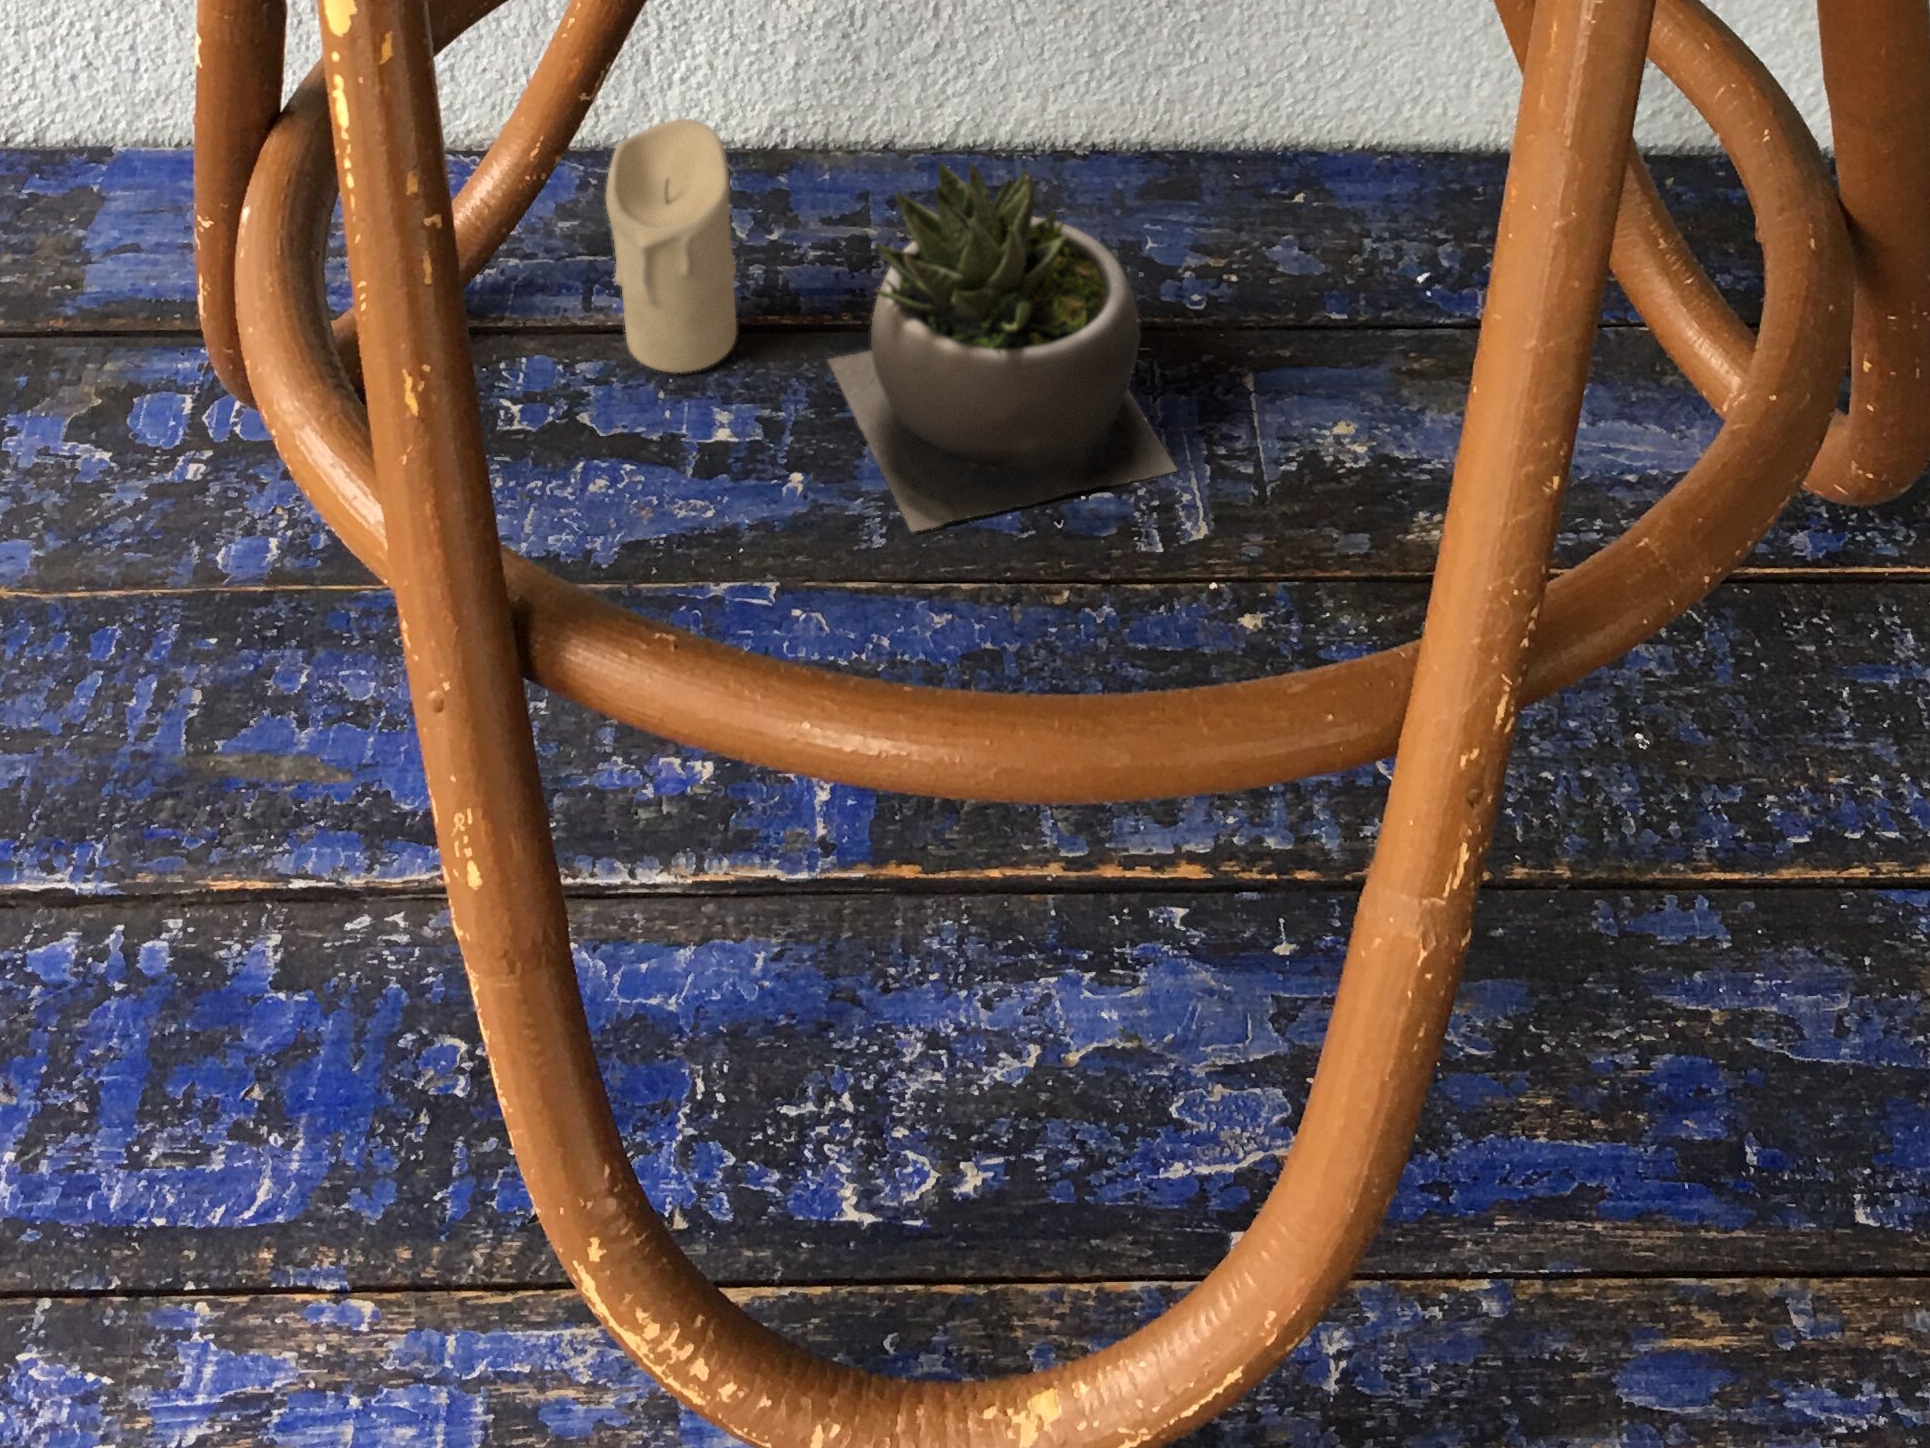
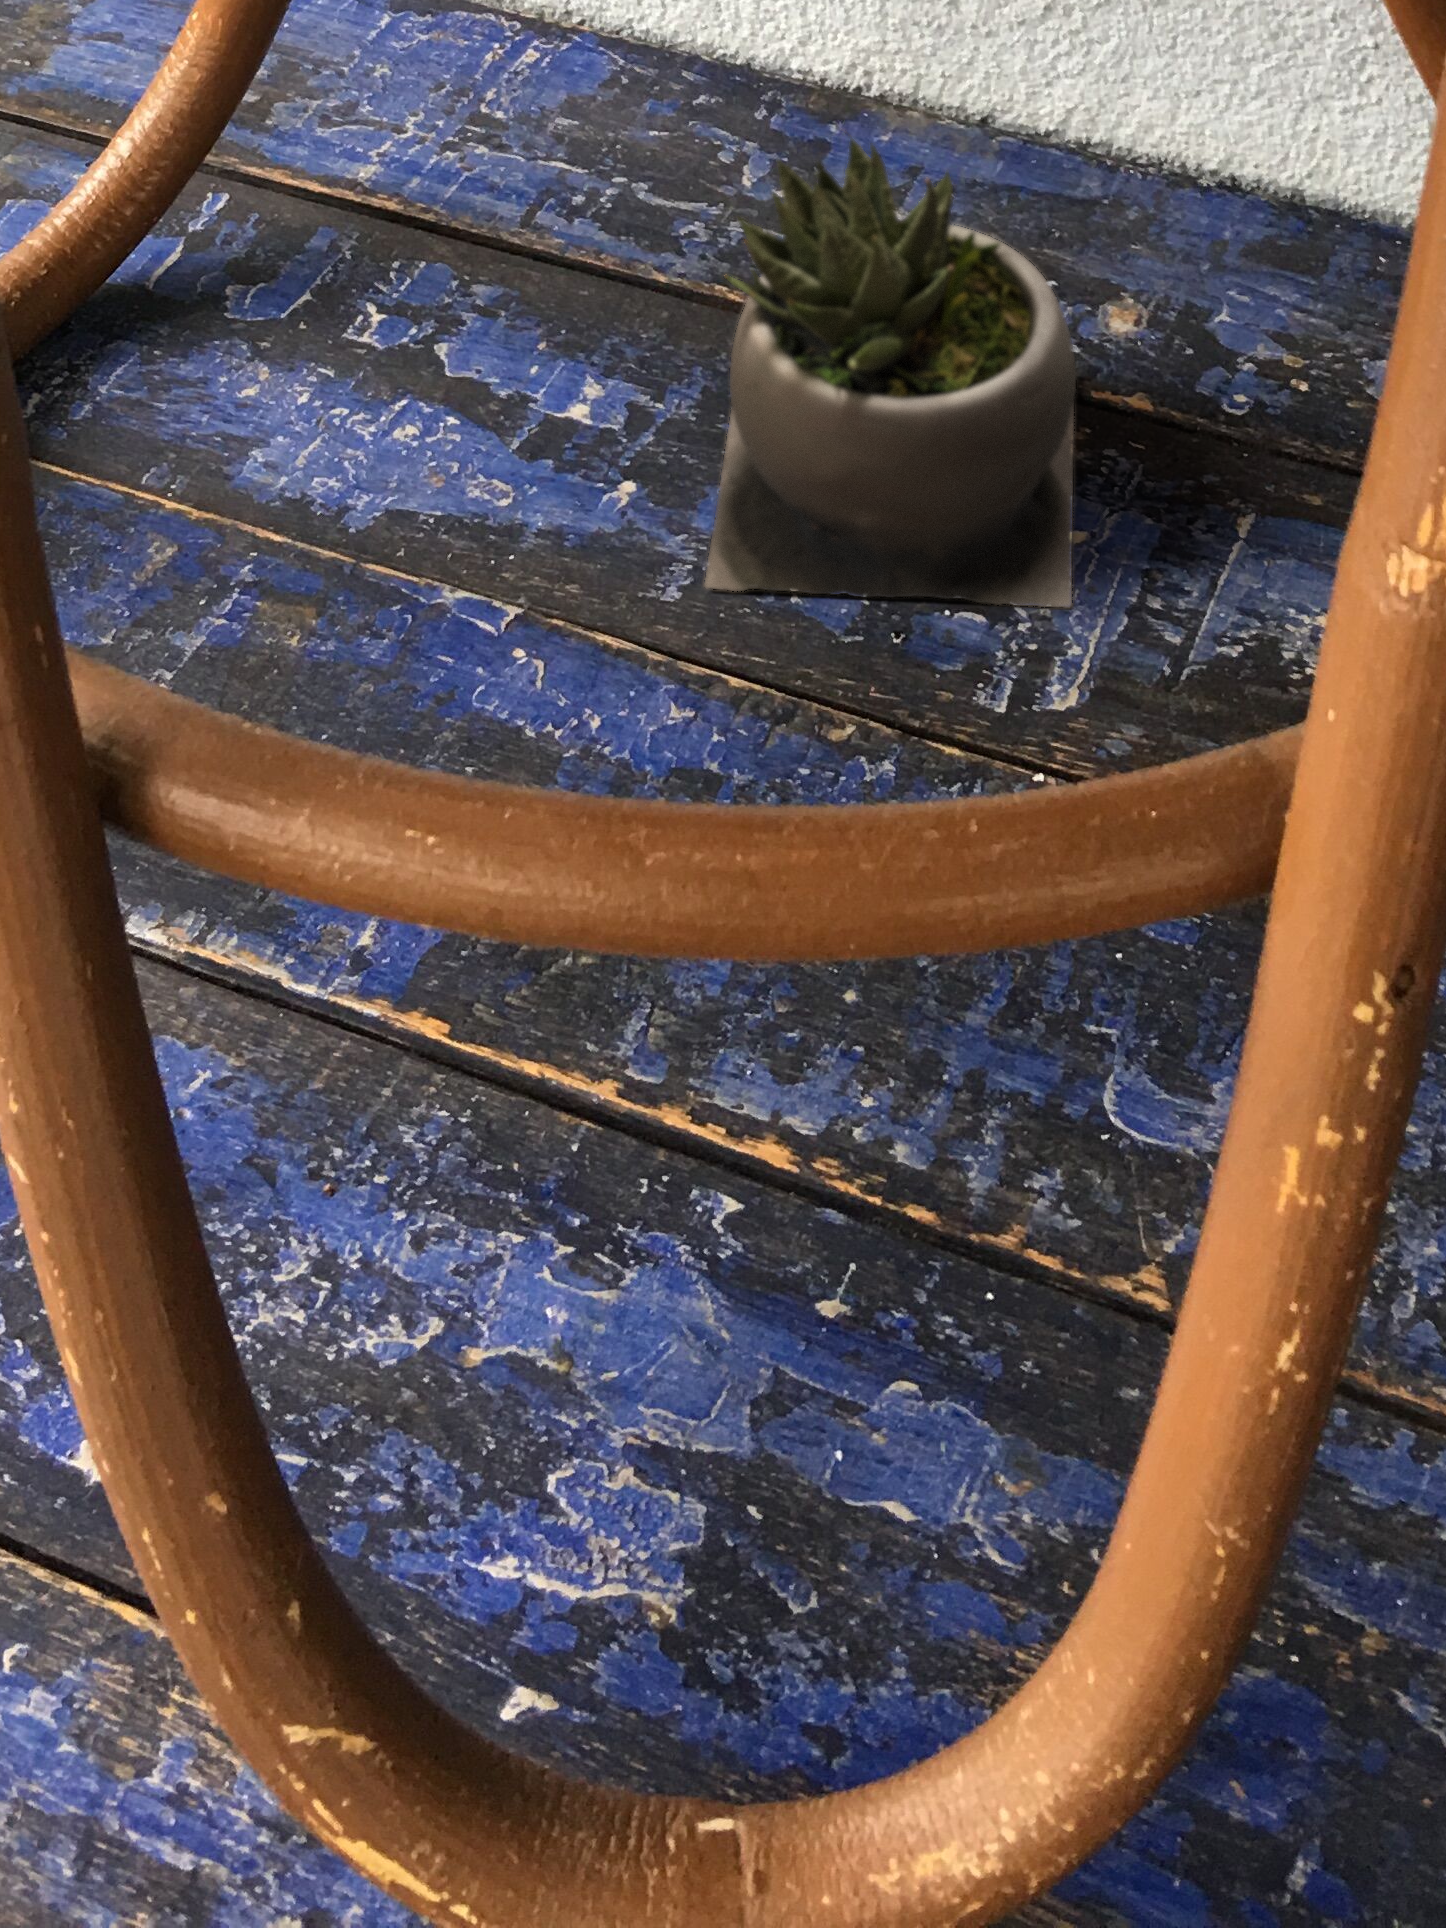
candle: present [606,119,737,373] -> none [511,19,667,324]

